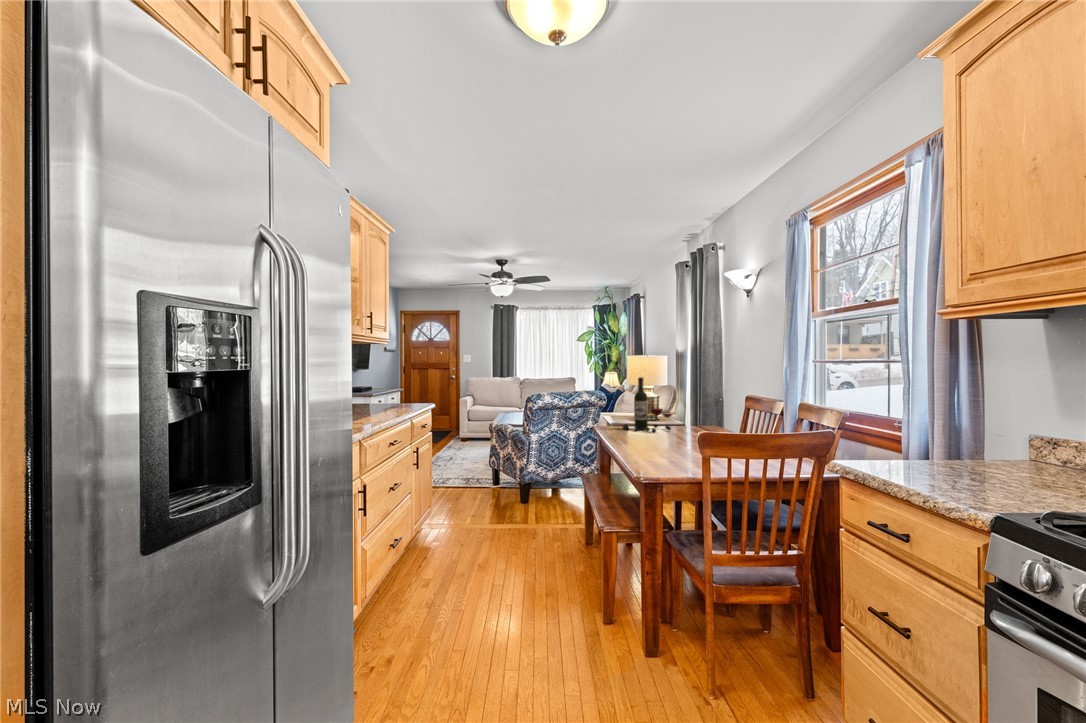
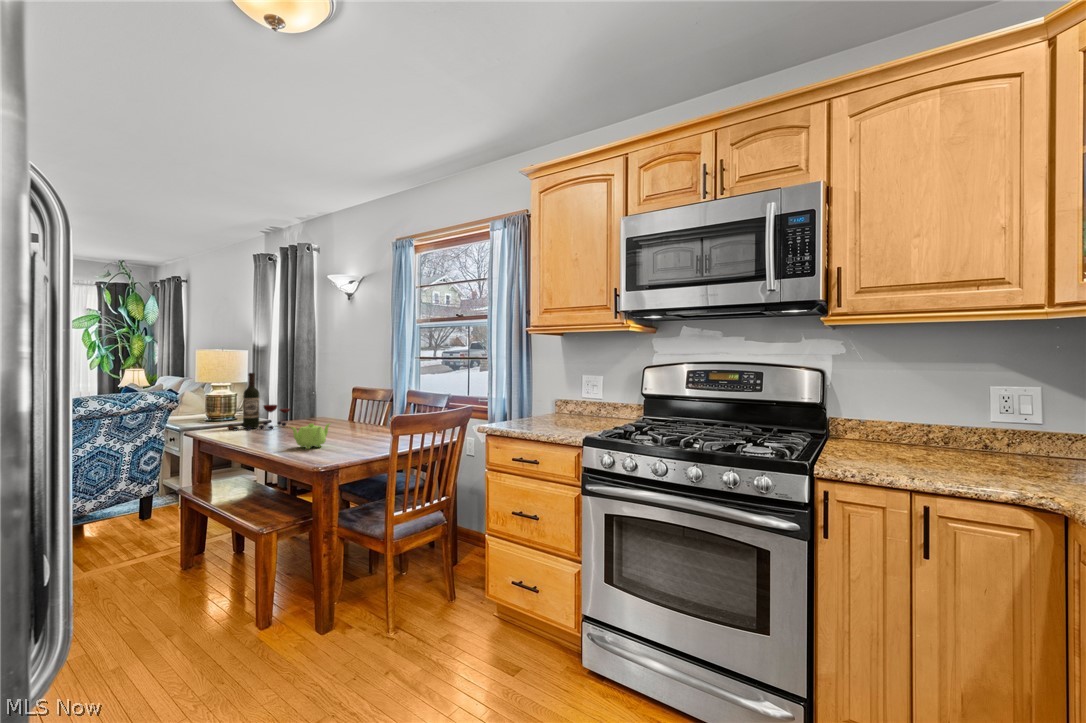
teapot: none [635,432,678,458] -> present [291,423,331,449]

